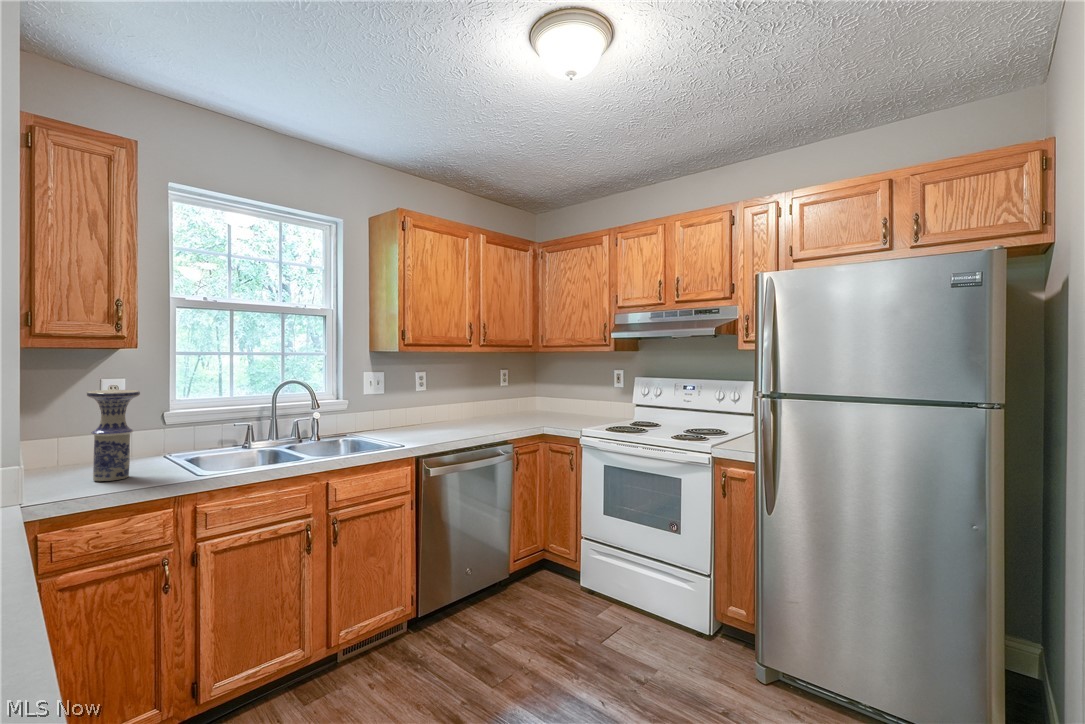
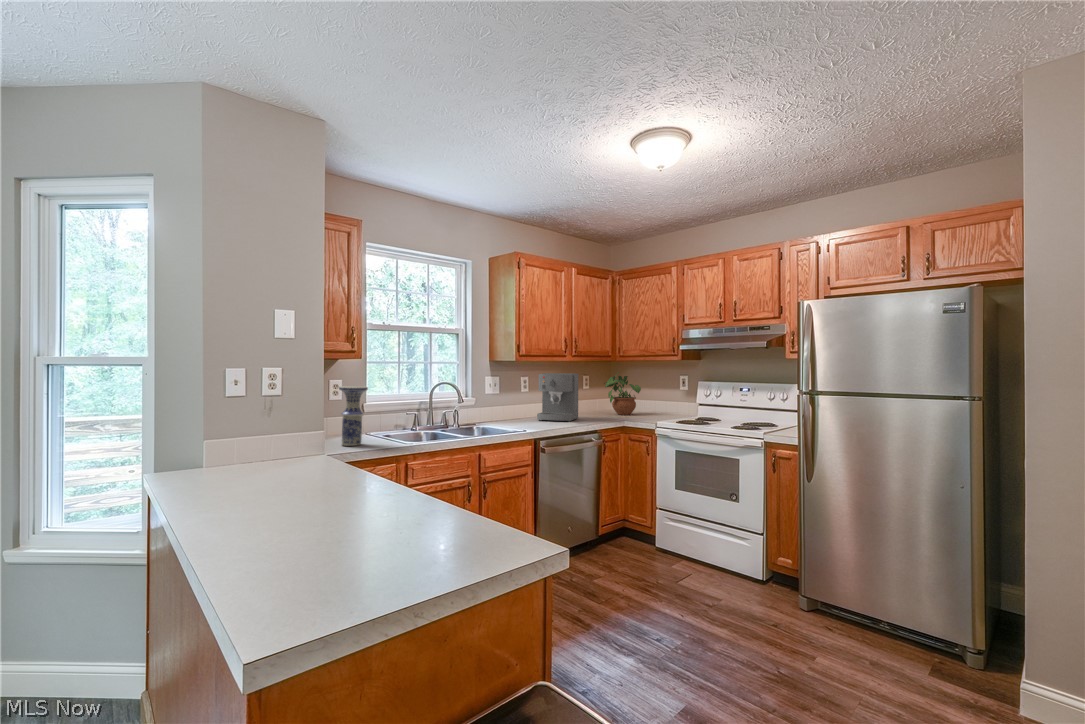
potted plant: none [521,366,567,419] -> present [604,376,641,415]
coffee maker: none [430,368,486,431] -> present [537,373,578,422]

